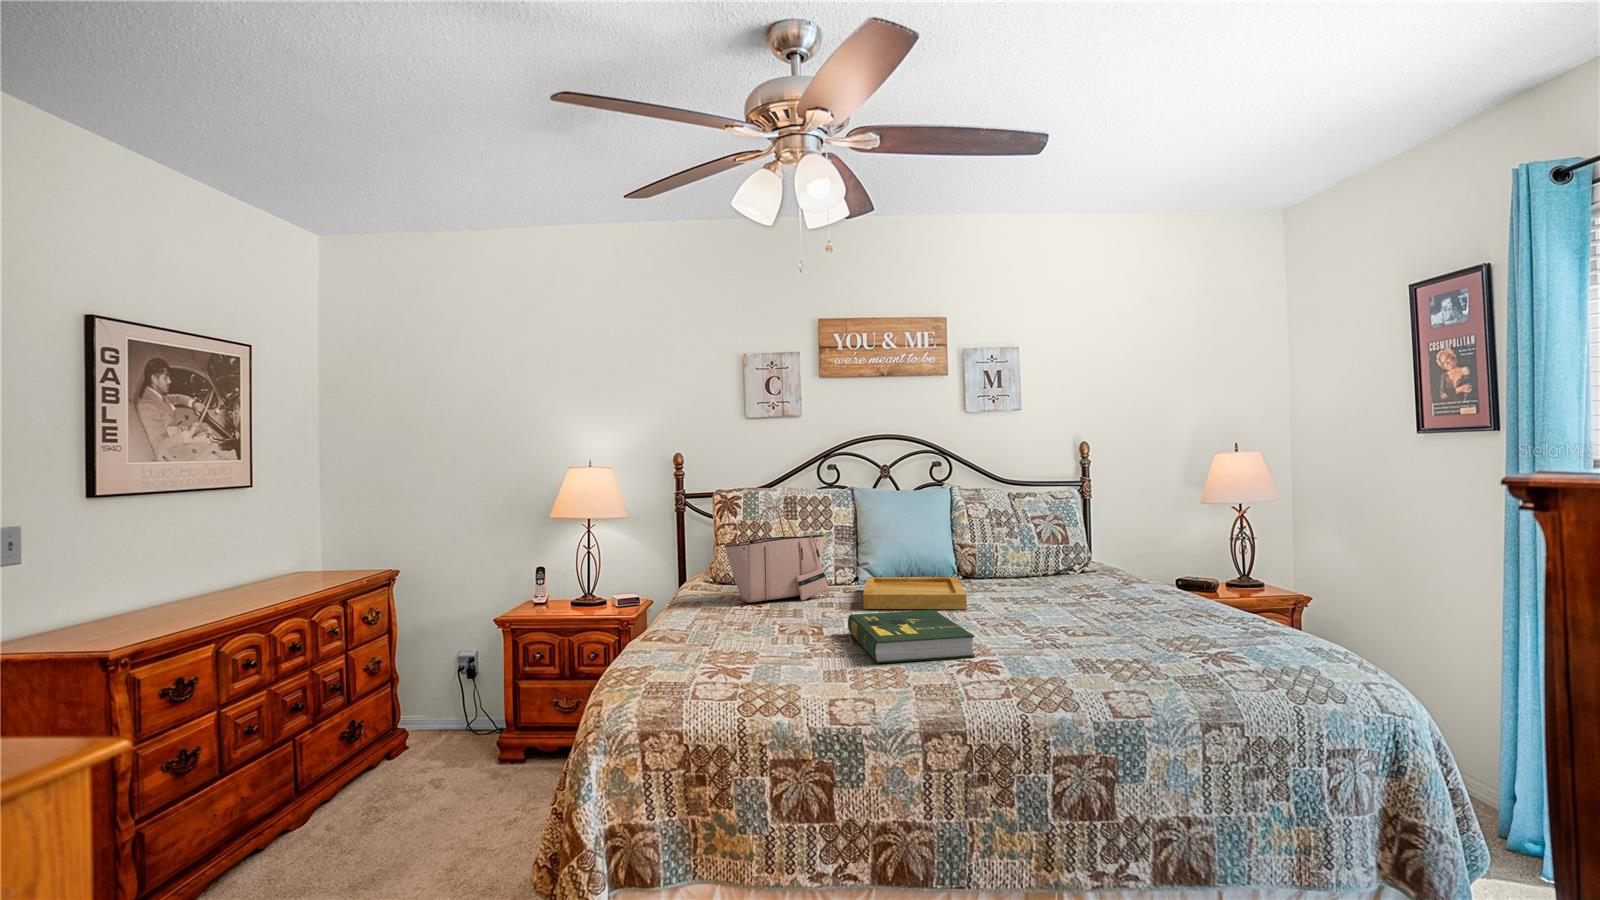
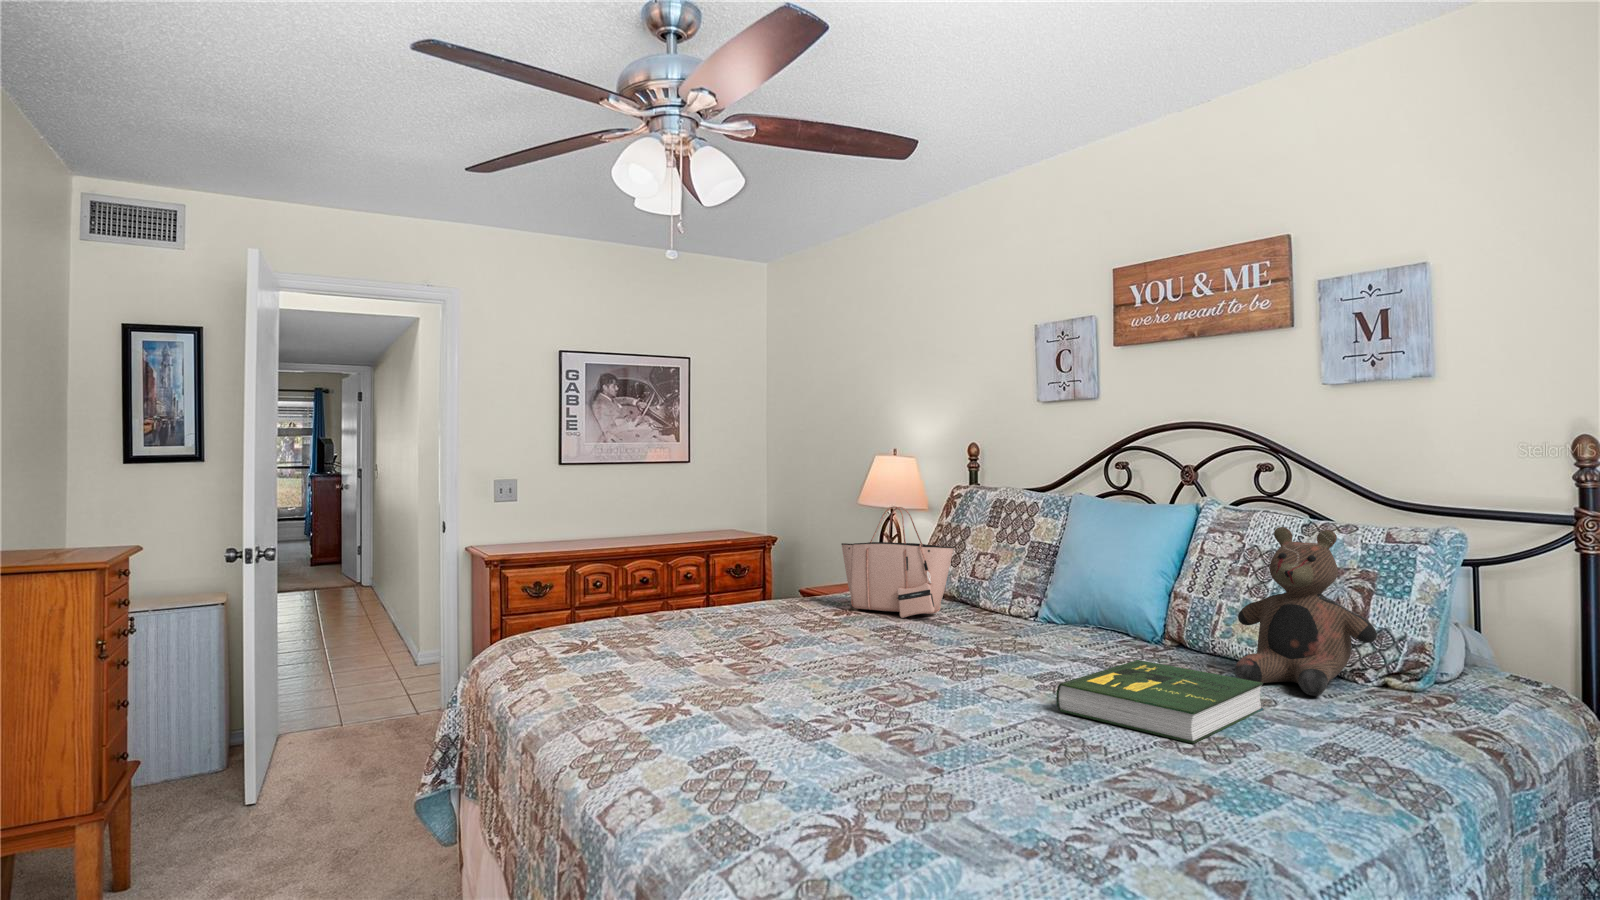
teddy bear: none [1048,494,1125,586] -> present [1235,527,1377,696]
tray: present [863,577,967,609] -> none [902,609,1083,659]
book: present [848,610,975,663] -> present [1056,660,1263,744]

